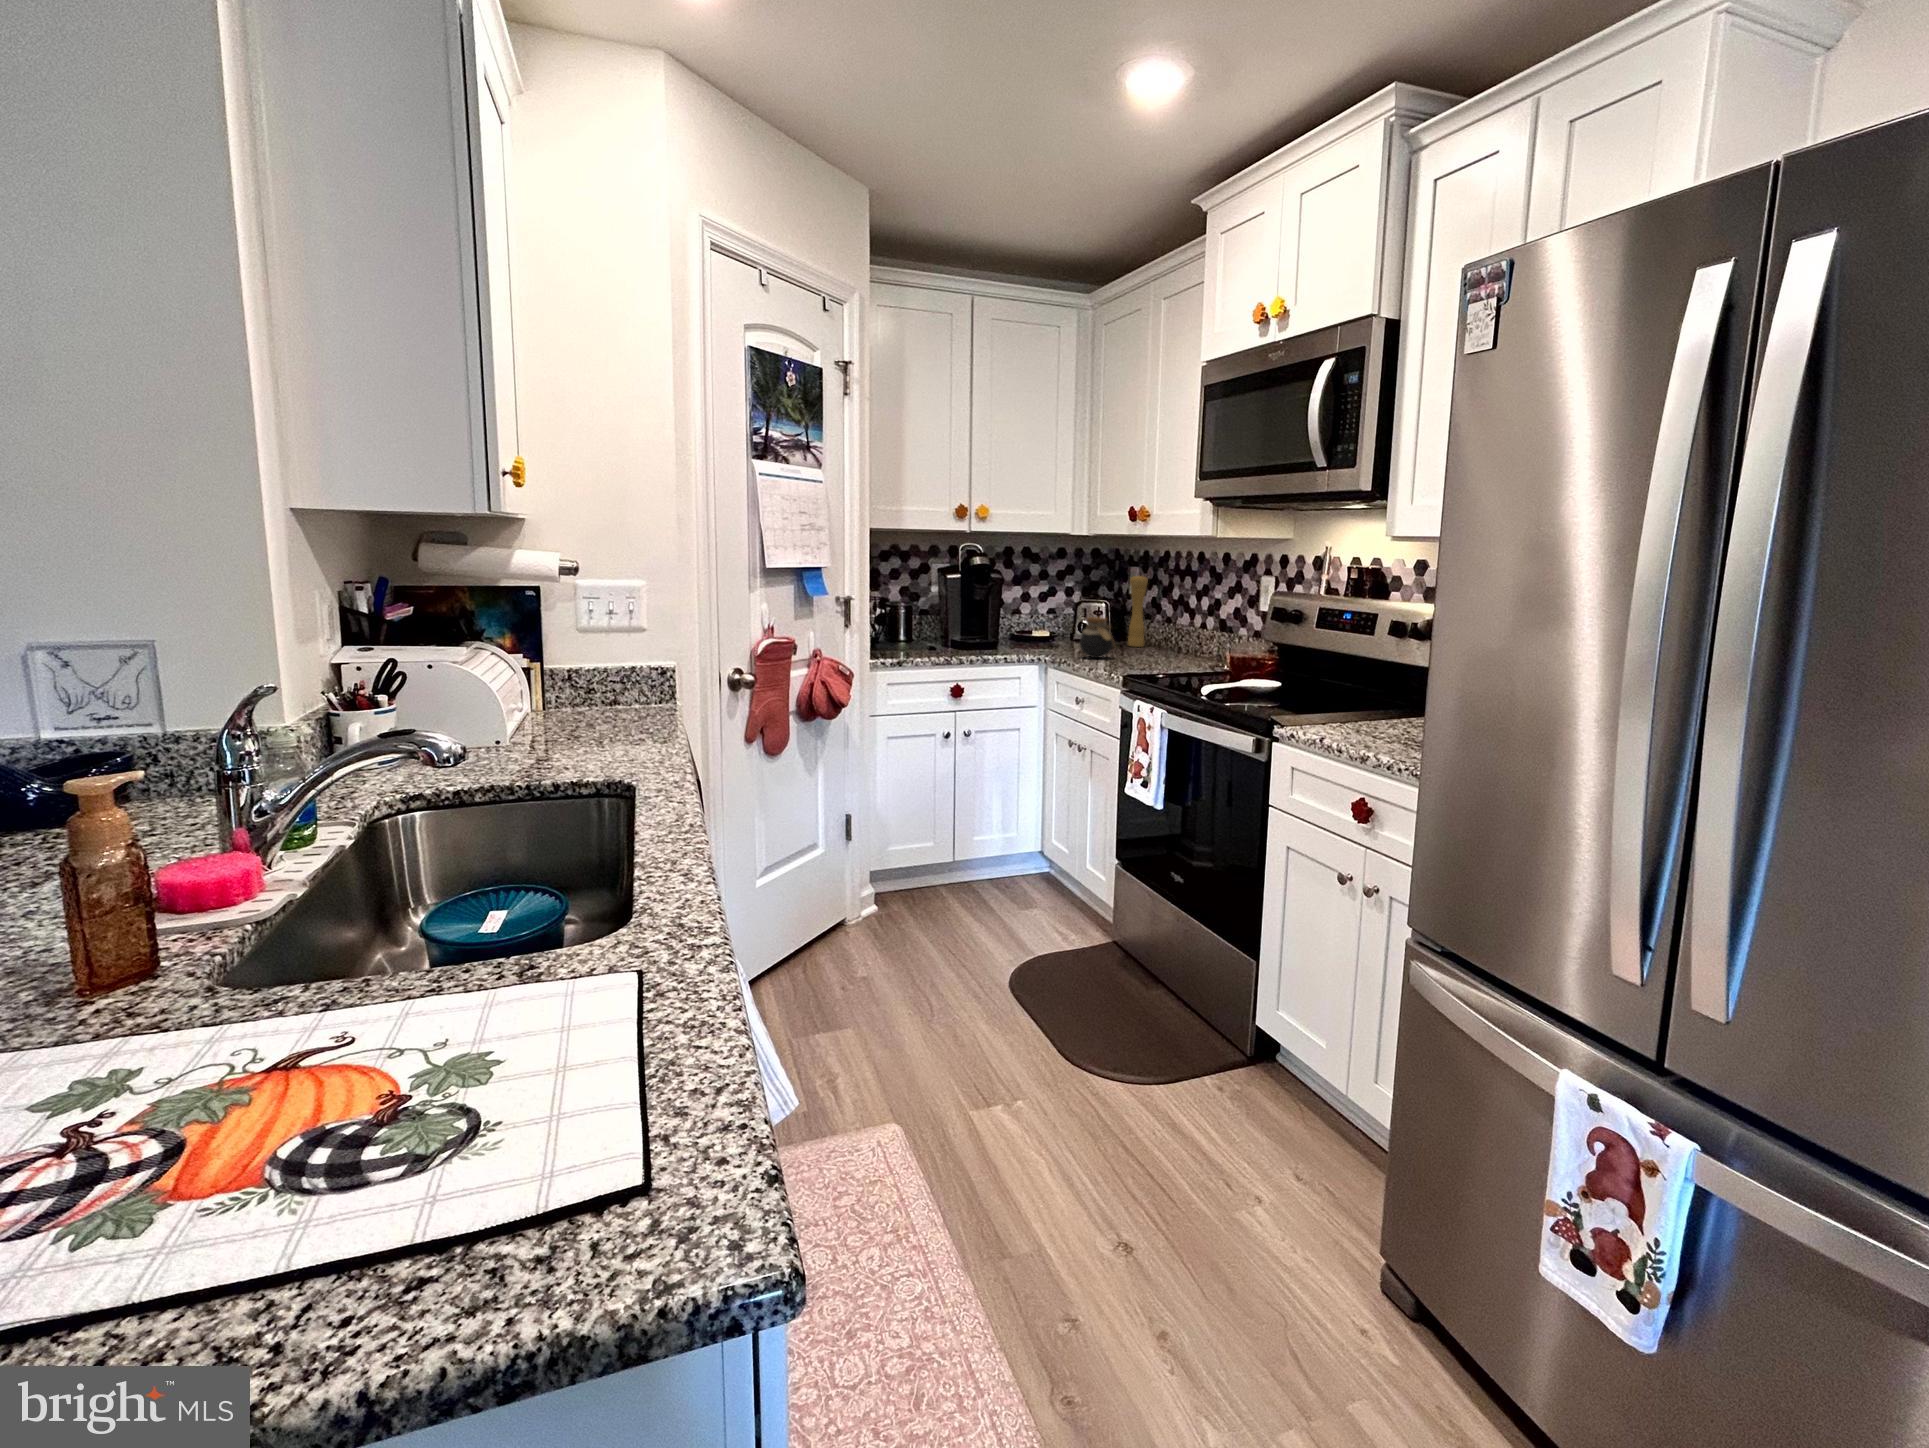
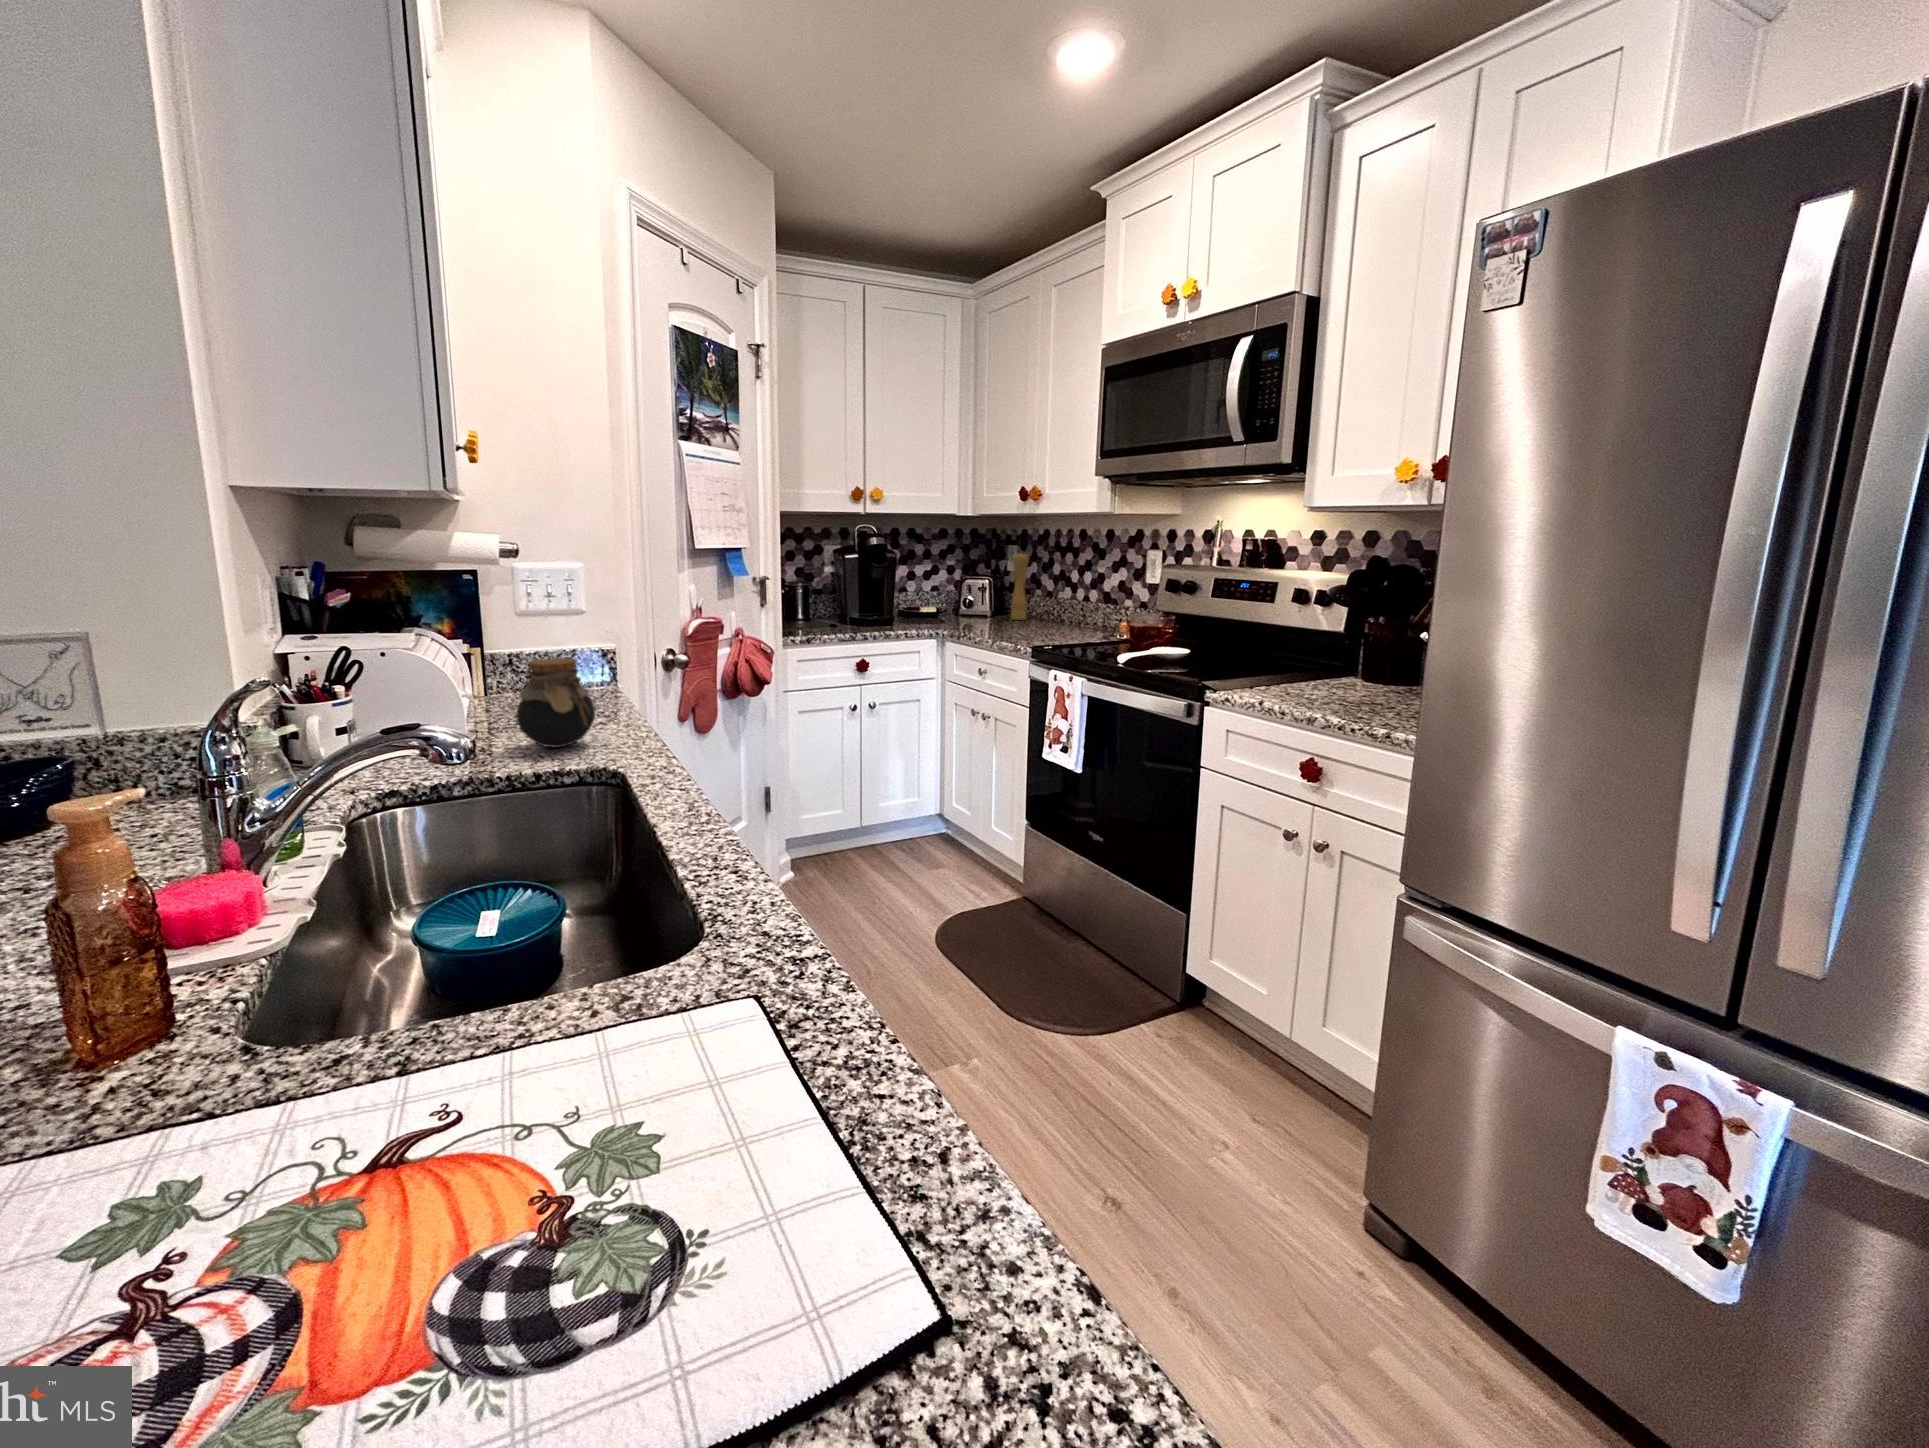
jar: present [1080,617,1114,658] -> present [517,658,595,747]

